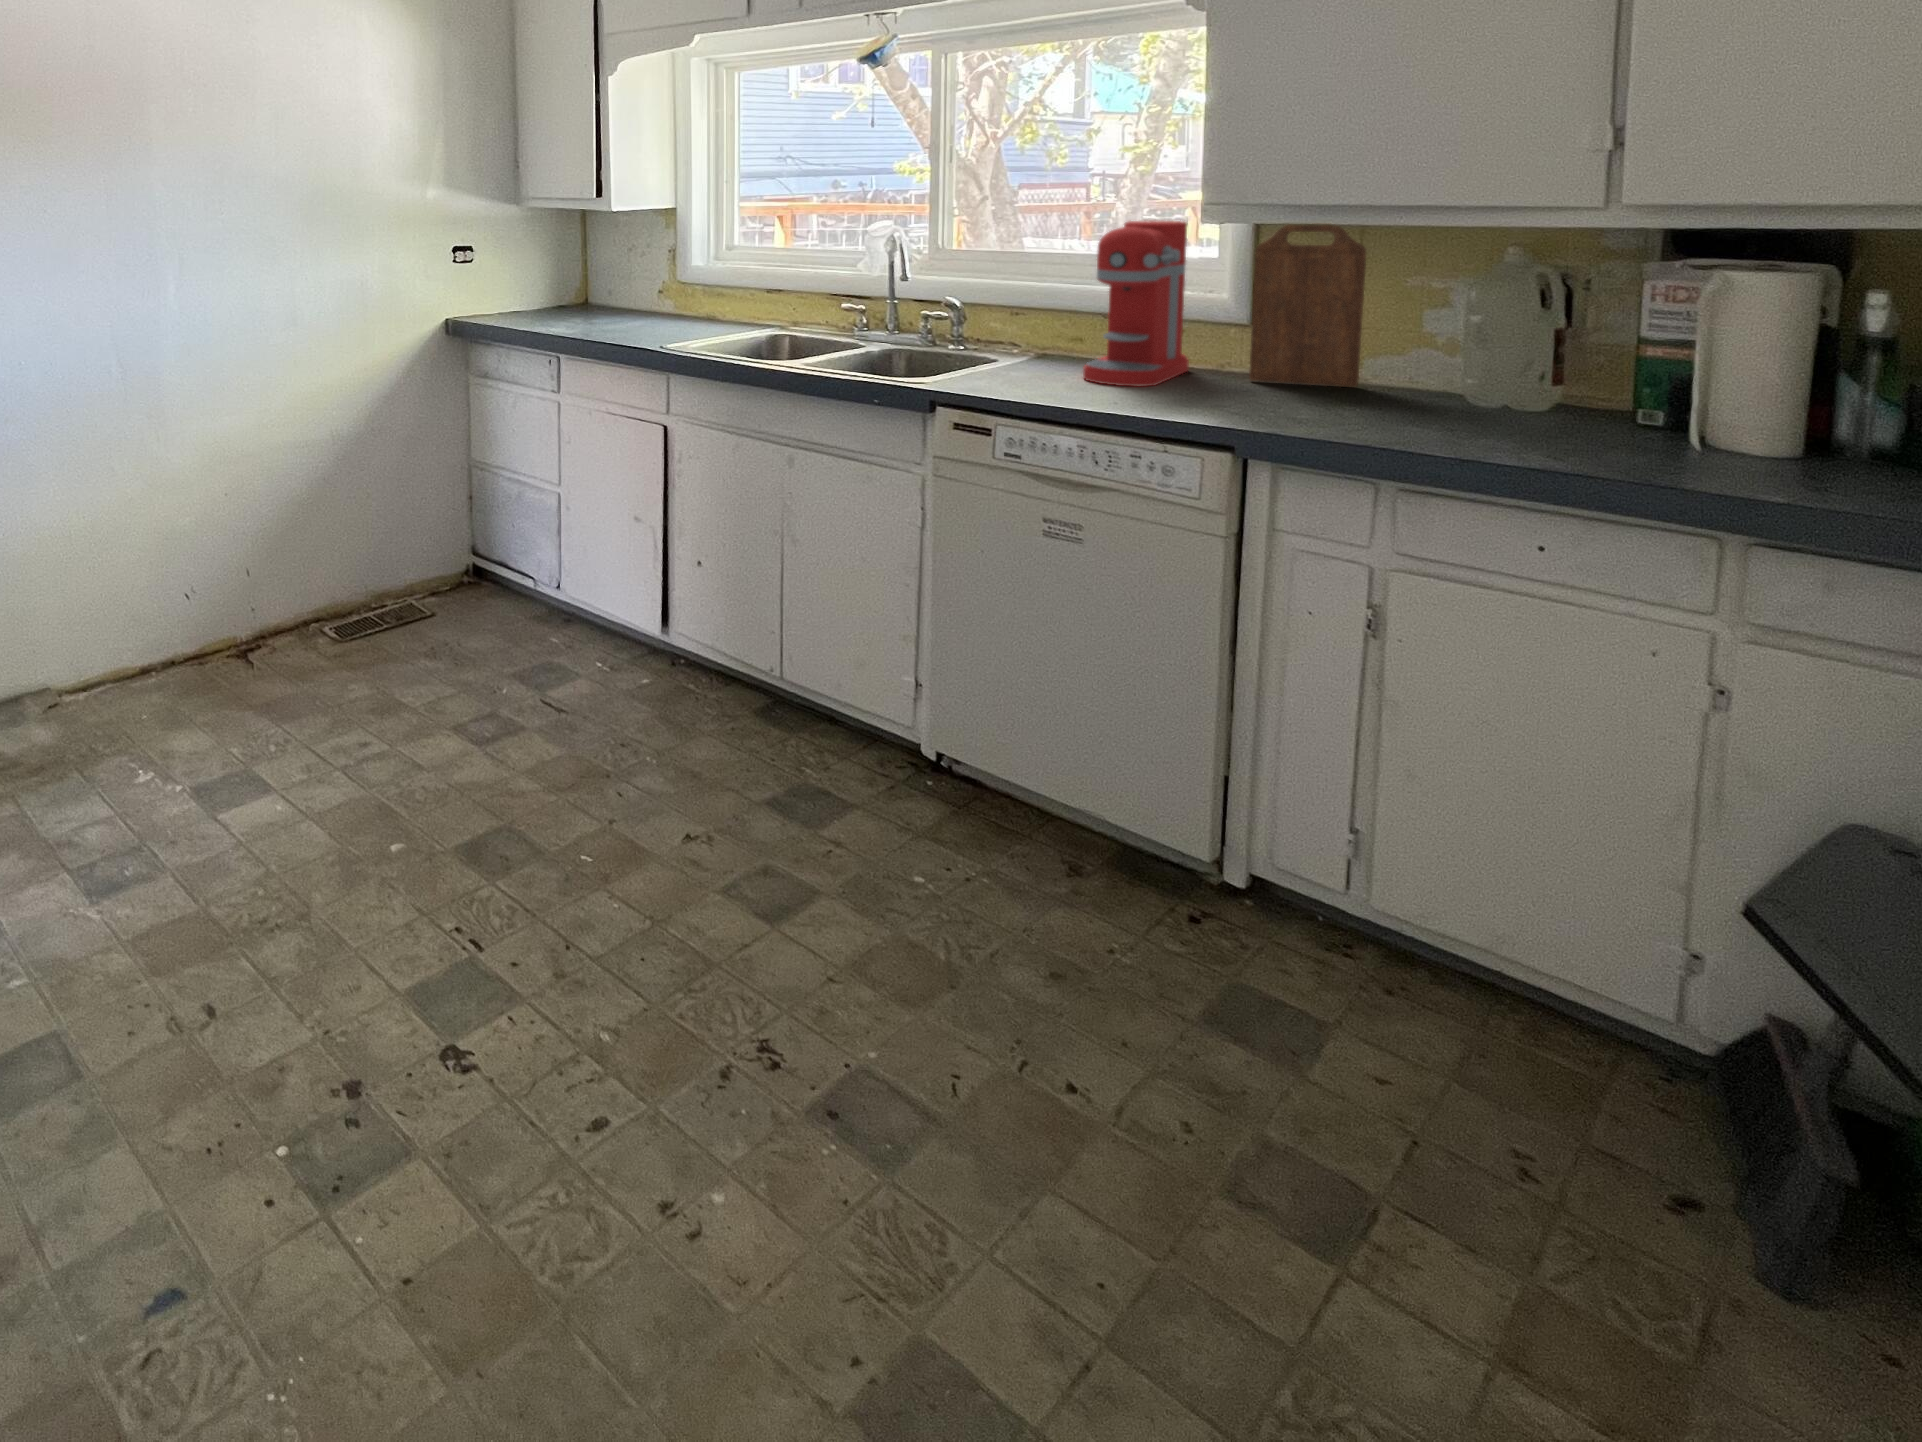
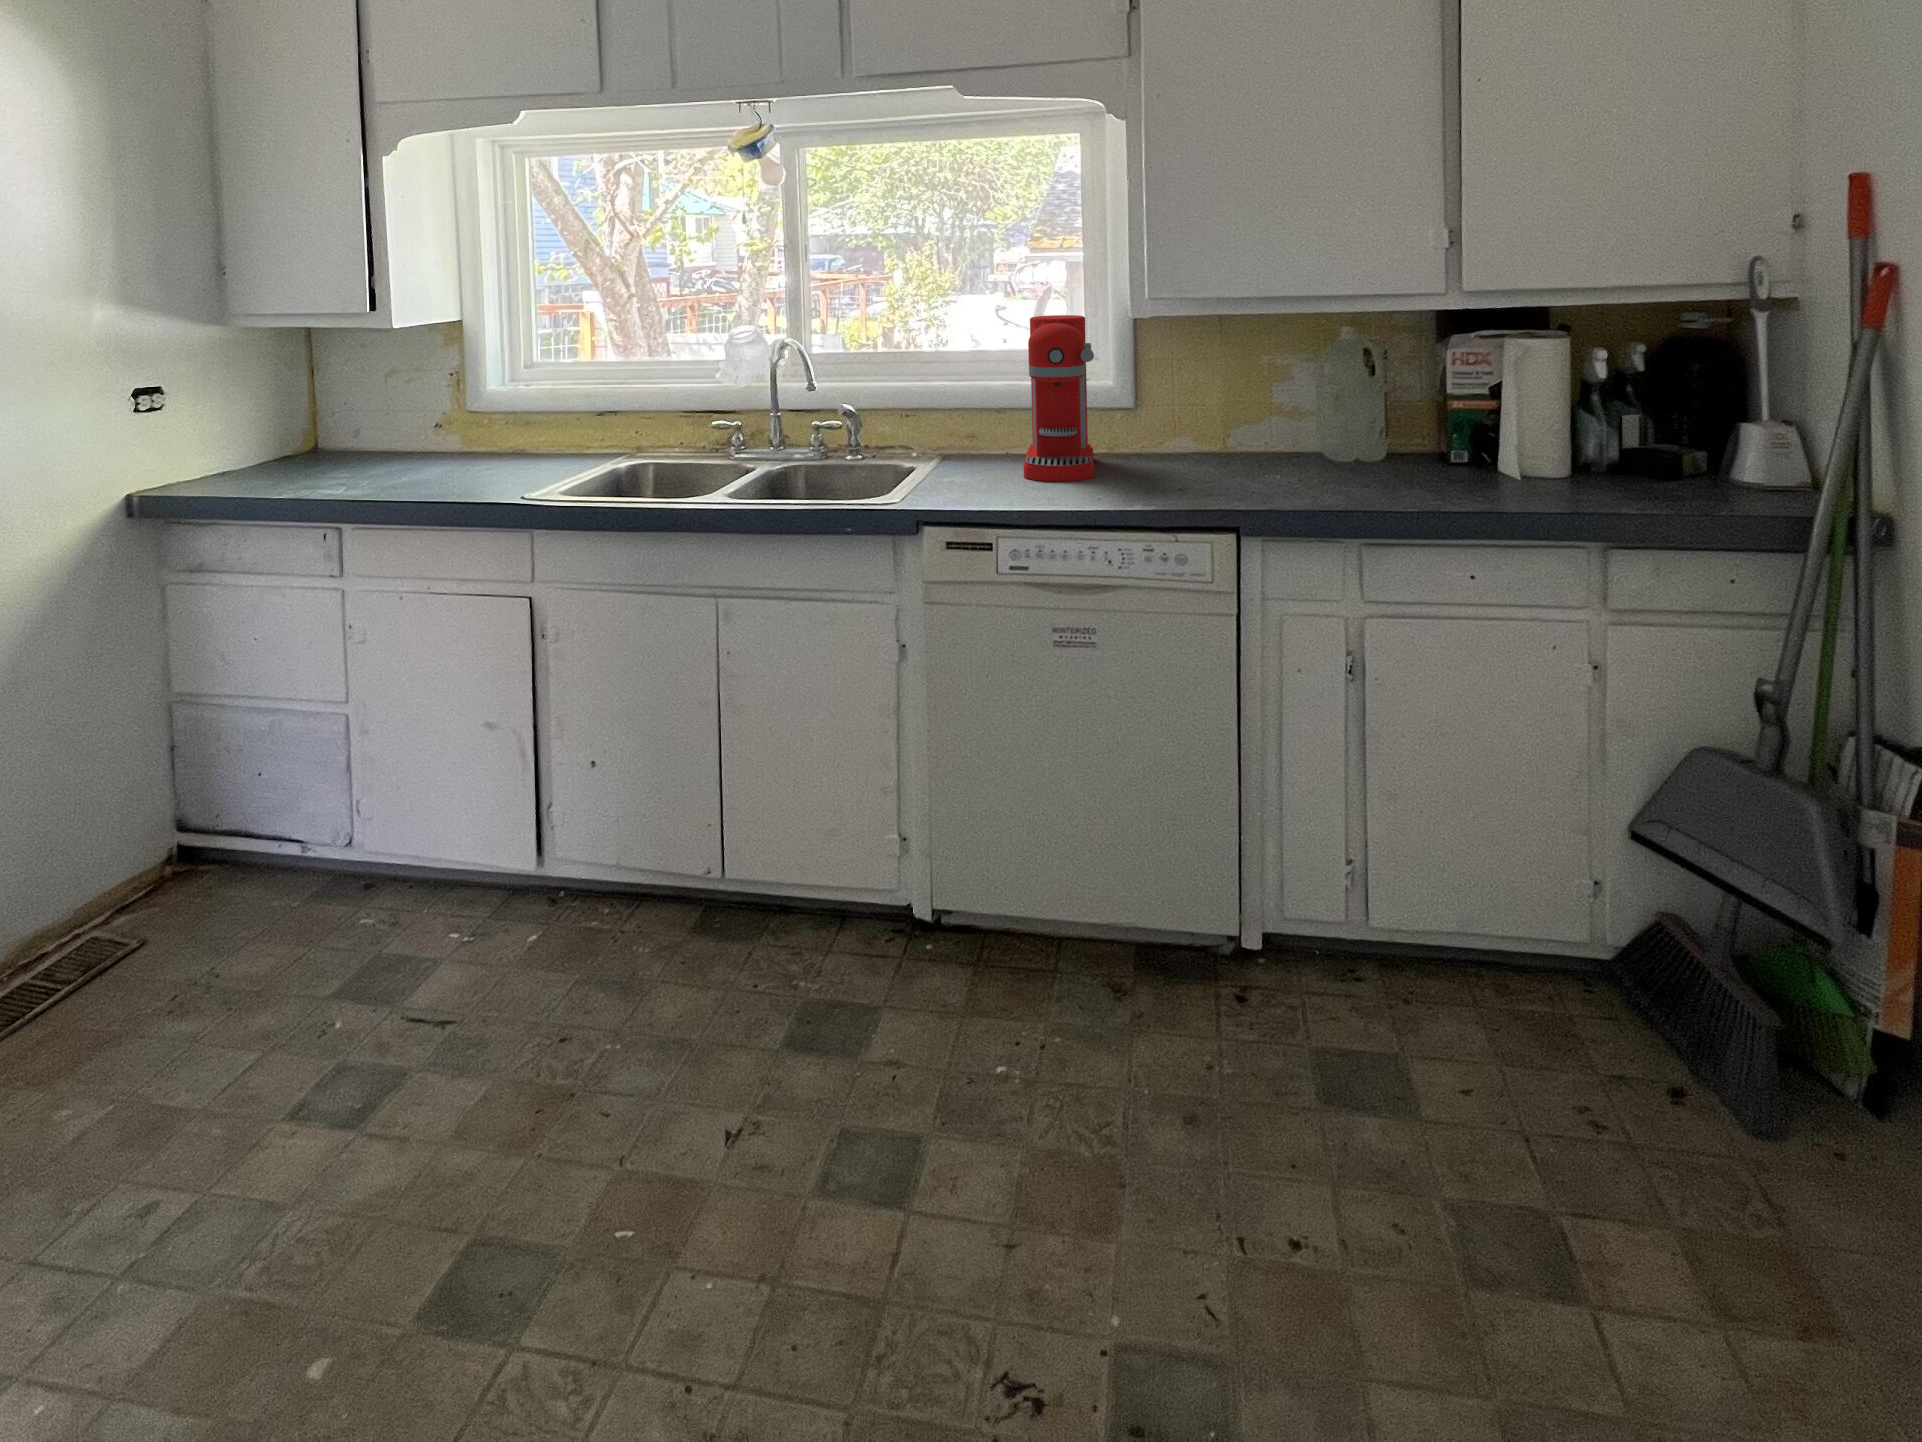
cutting board: present [1249,223,1366,387] -> none [1151,313,1237,462]

